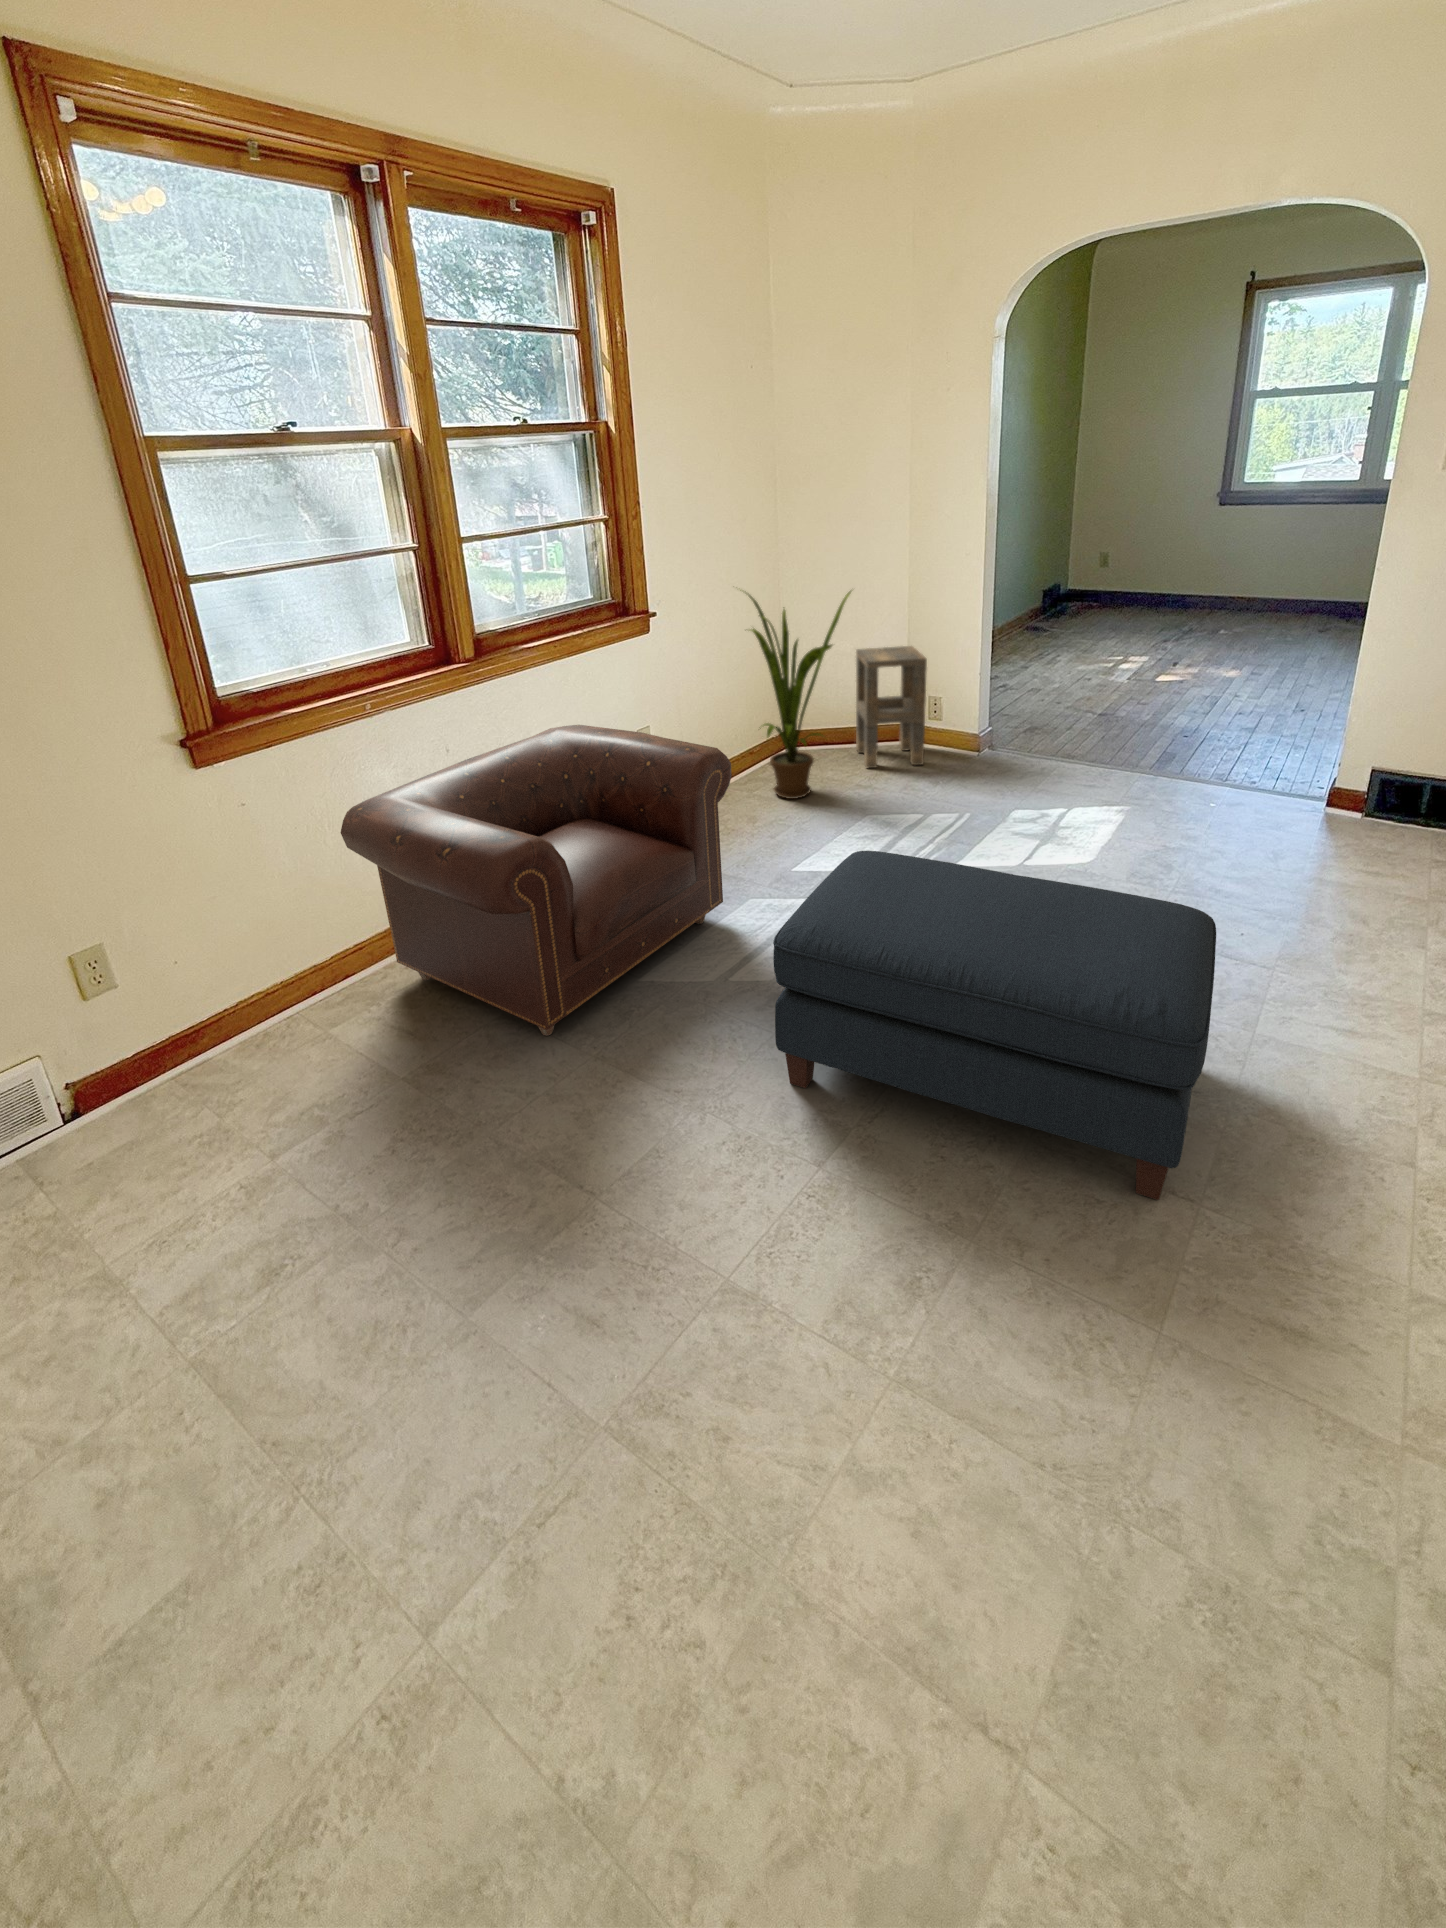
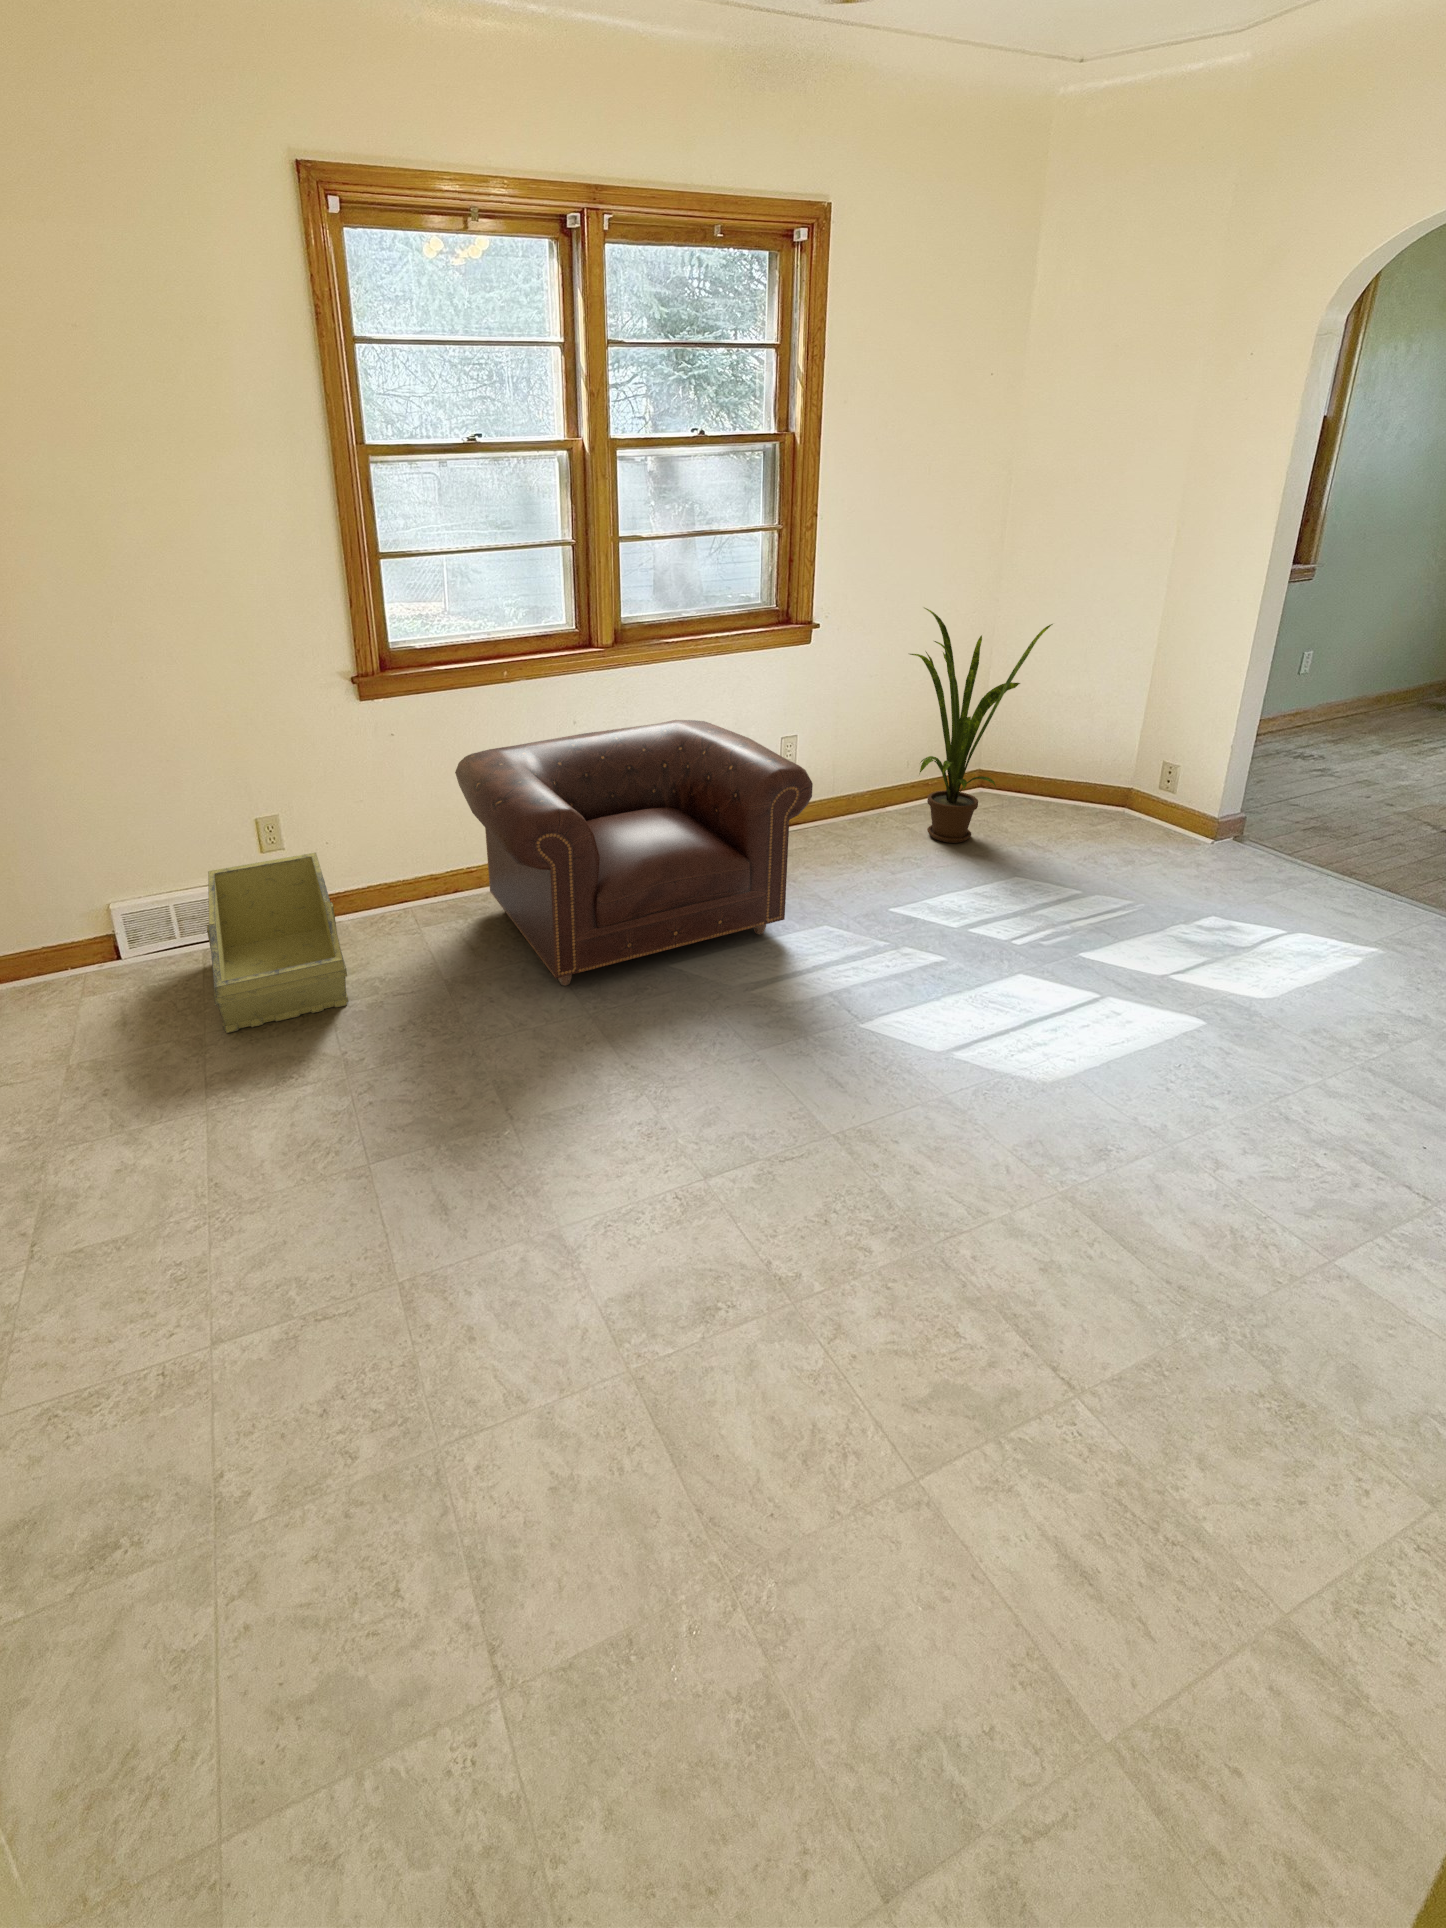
side table: present [856,646,927,768] -> none [1056,694,1154,840]
ottoman: present [773,851,1216,1200] -> none [718,898,1247,1366]
storage bin: none [10,978,307,1252] -> present [207,853,348,1033]

